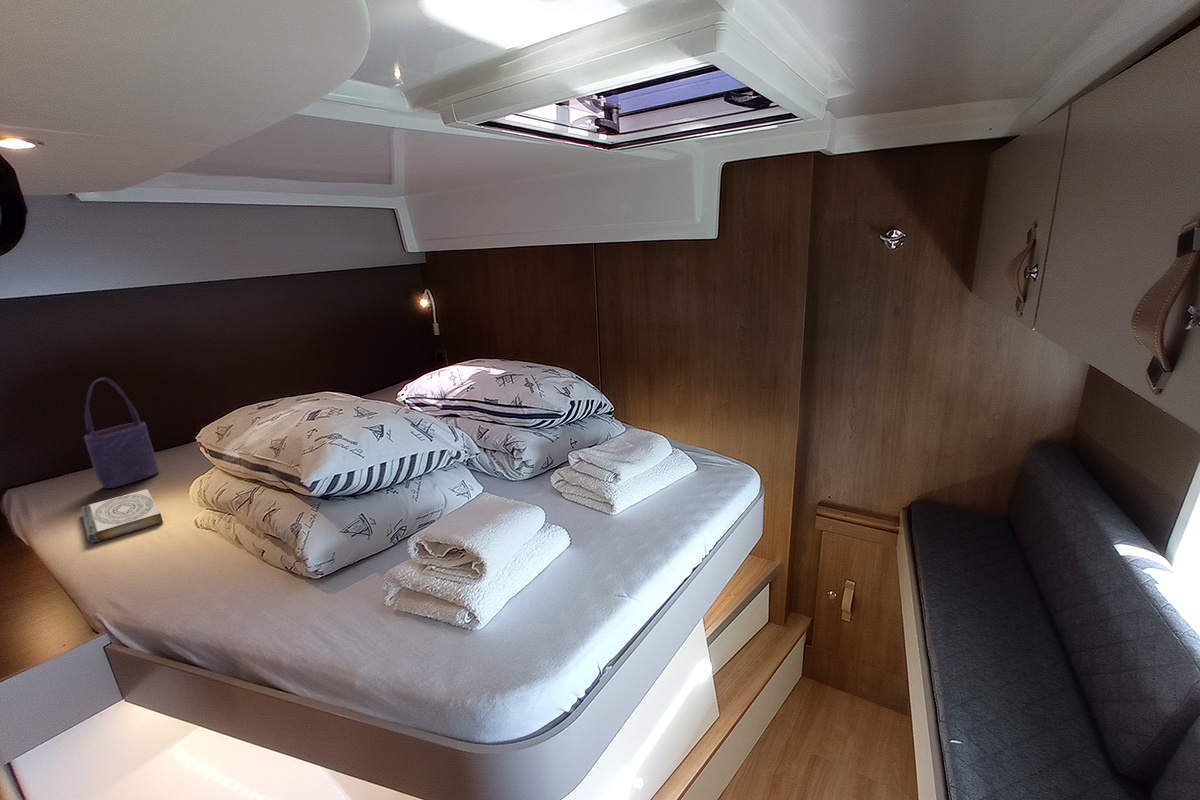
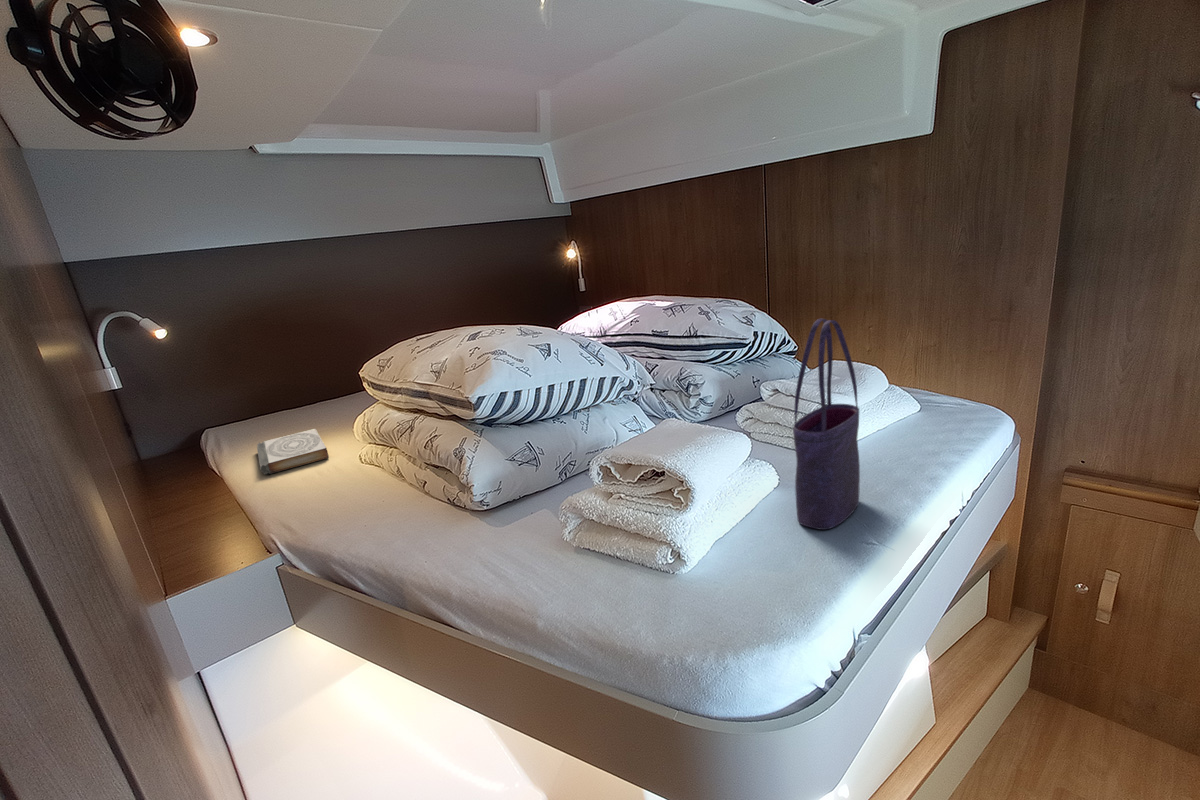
tote bag: present [84,379,159,488] -> present [793,319,860,530]

